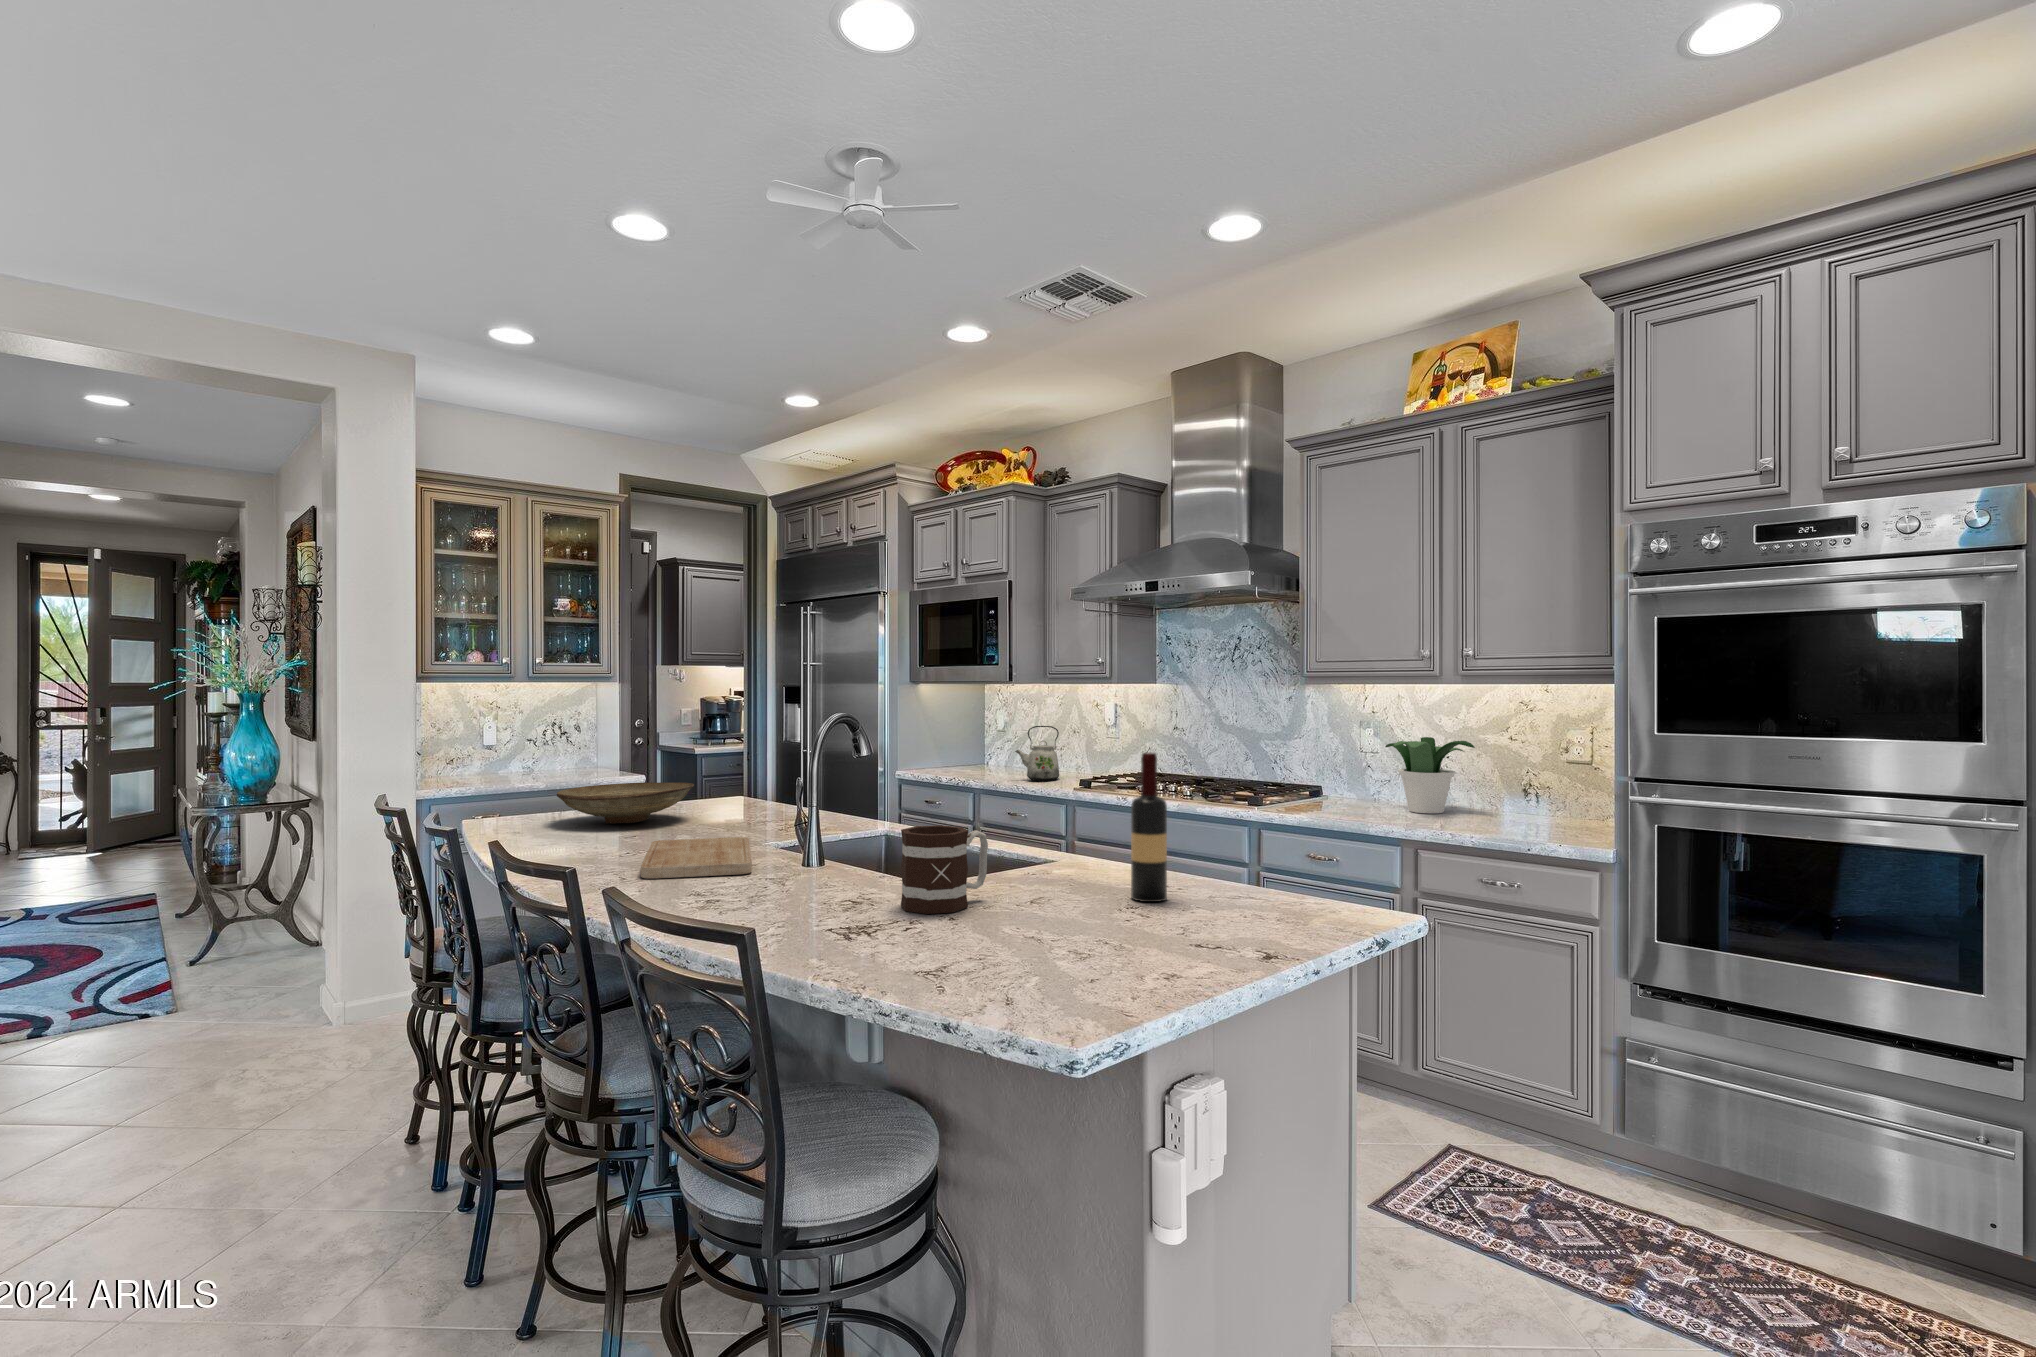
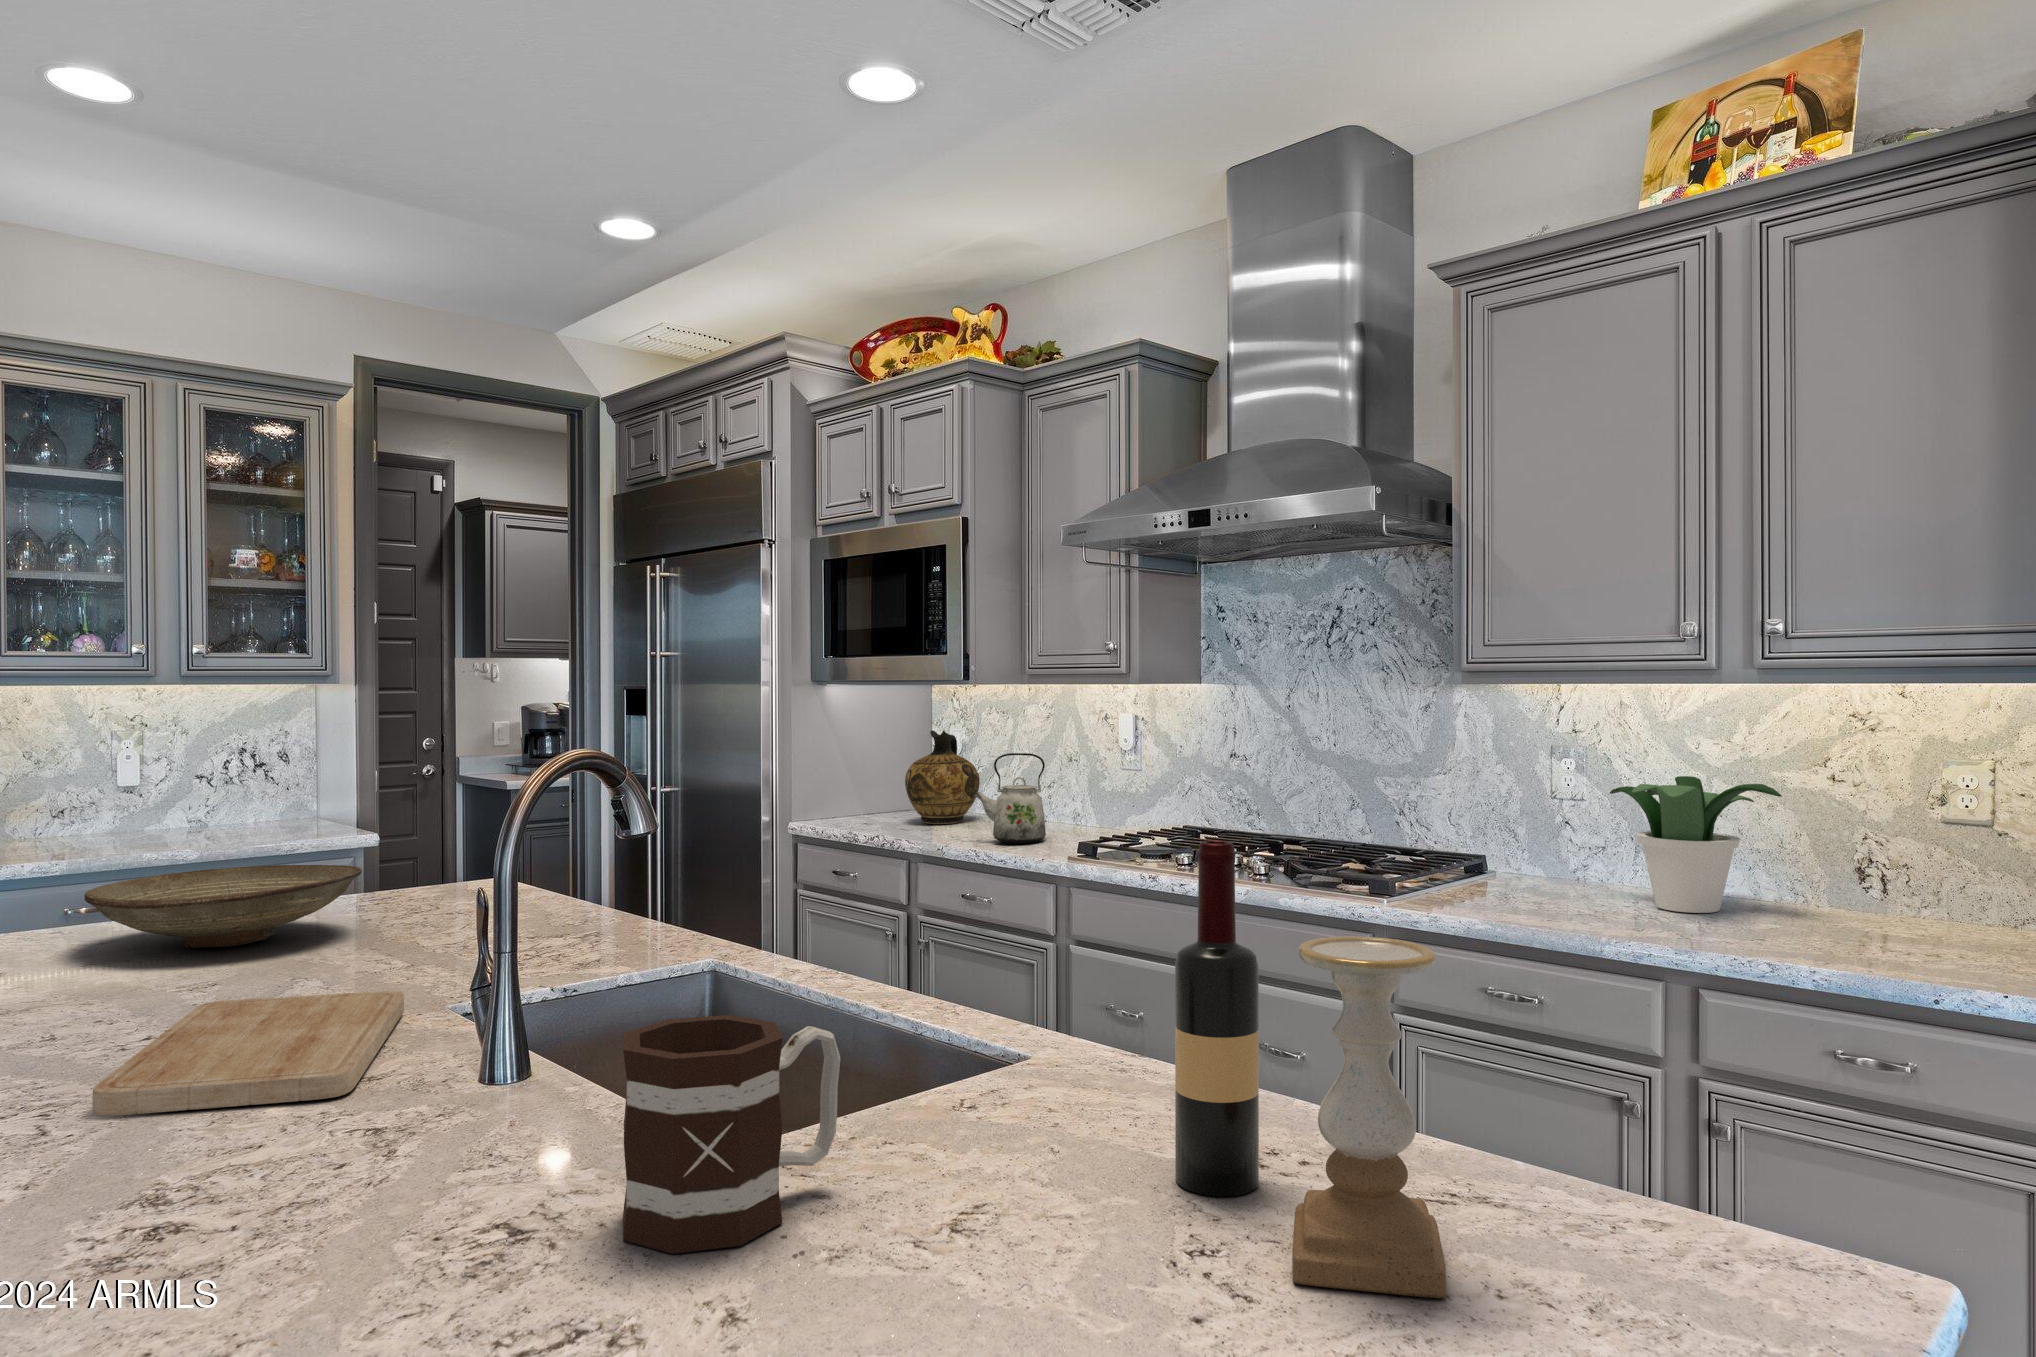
ceramic jug: none [970,712,1016,771] -> present [905,730,980,824]
candle holder: none [1176,789,1237,925] -> present [1292,936,1446,1298]

